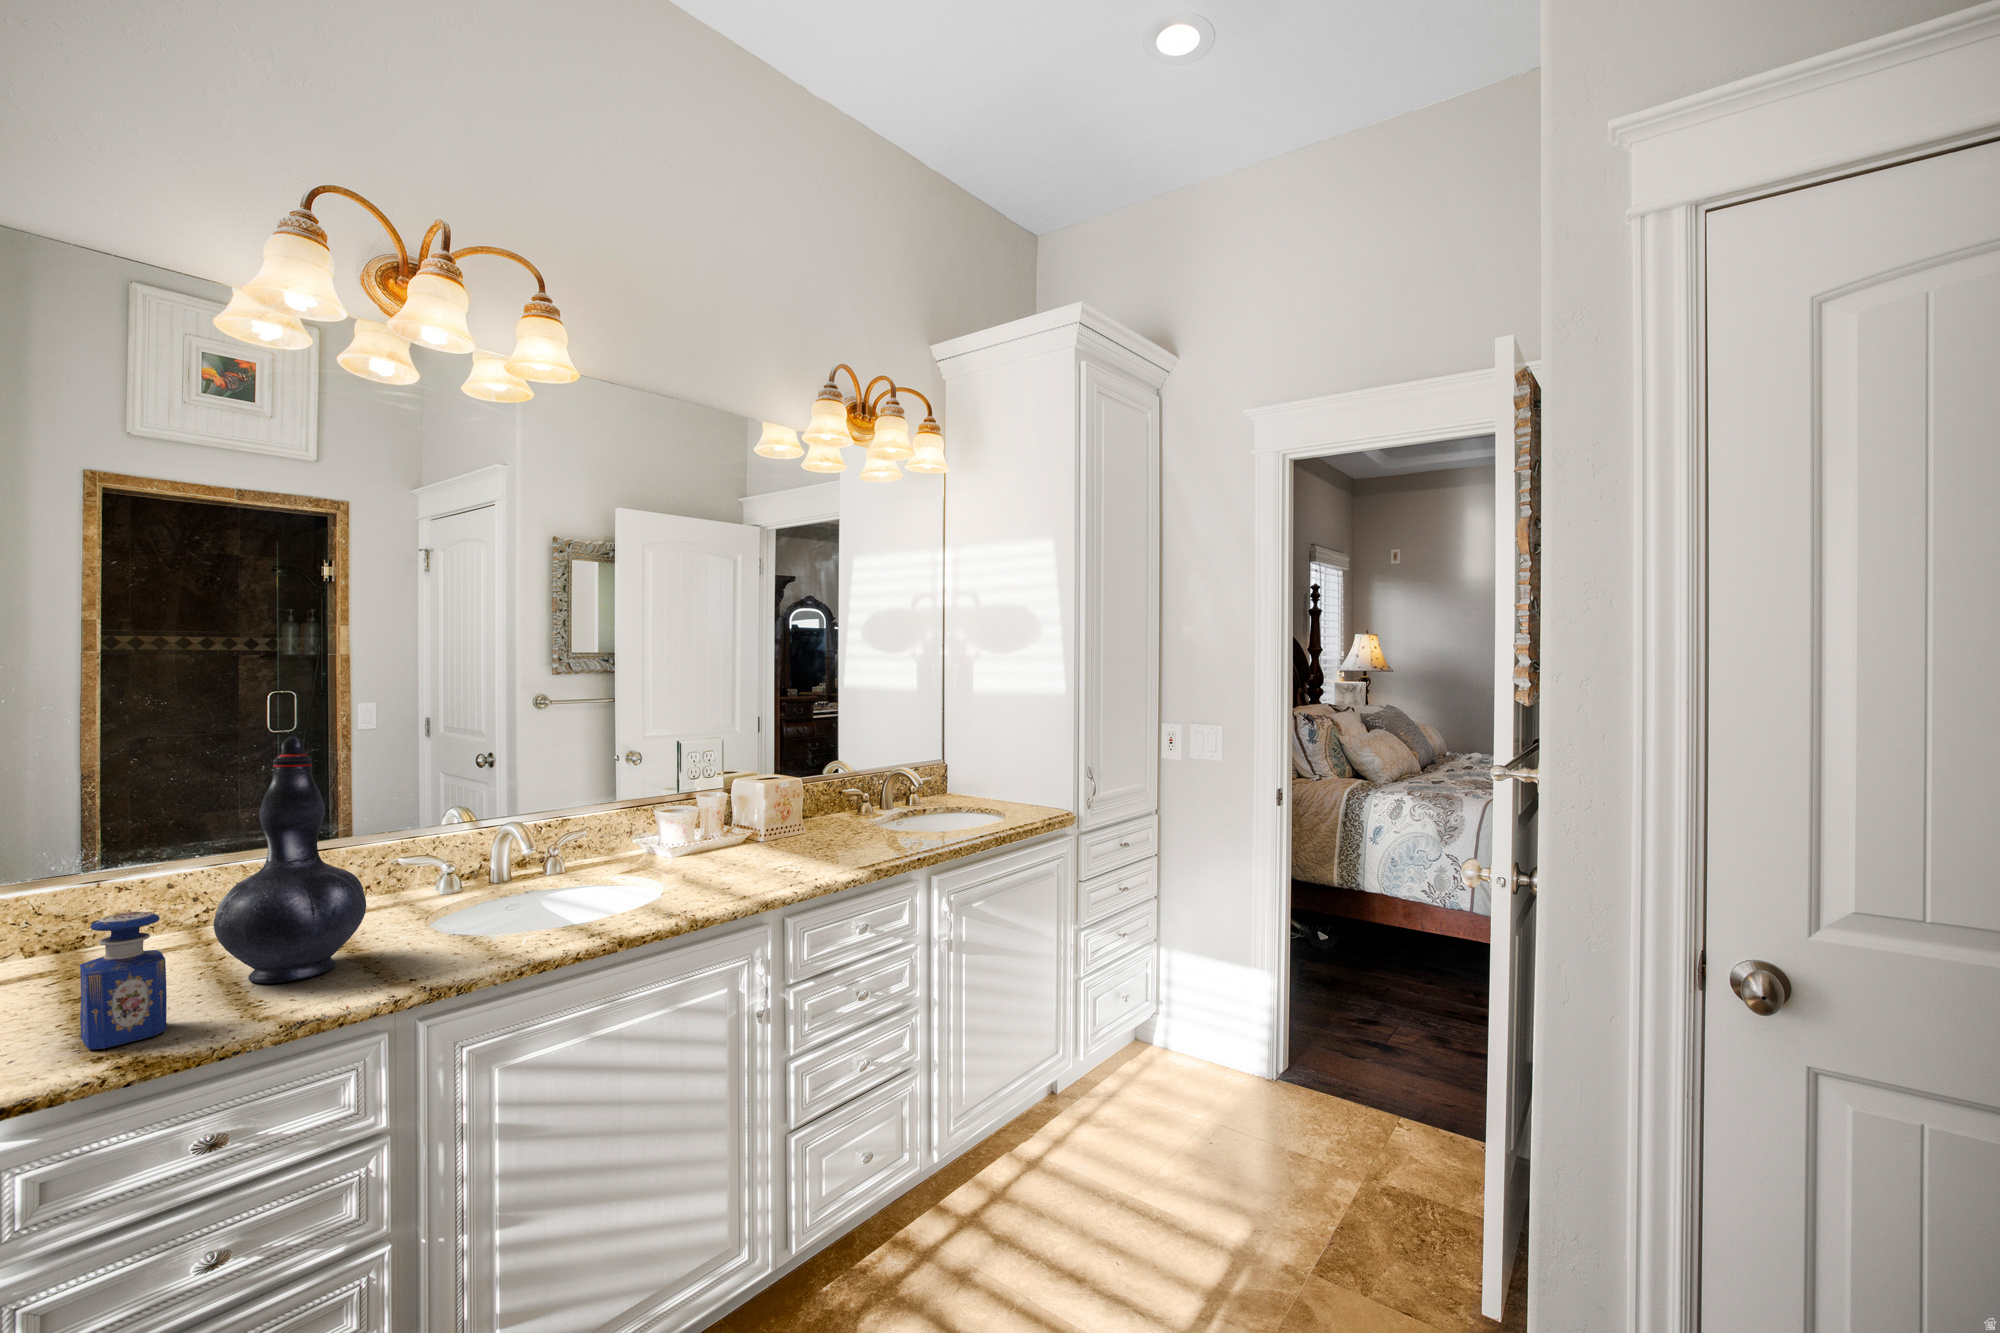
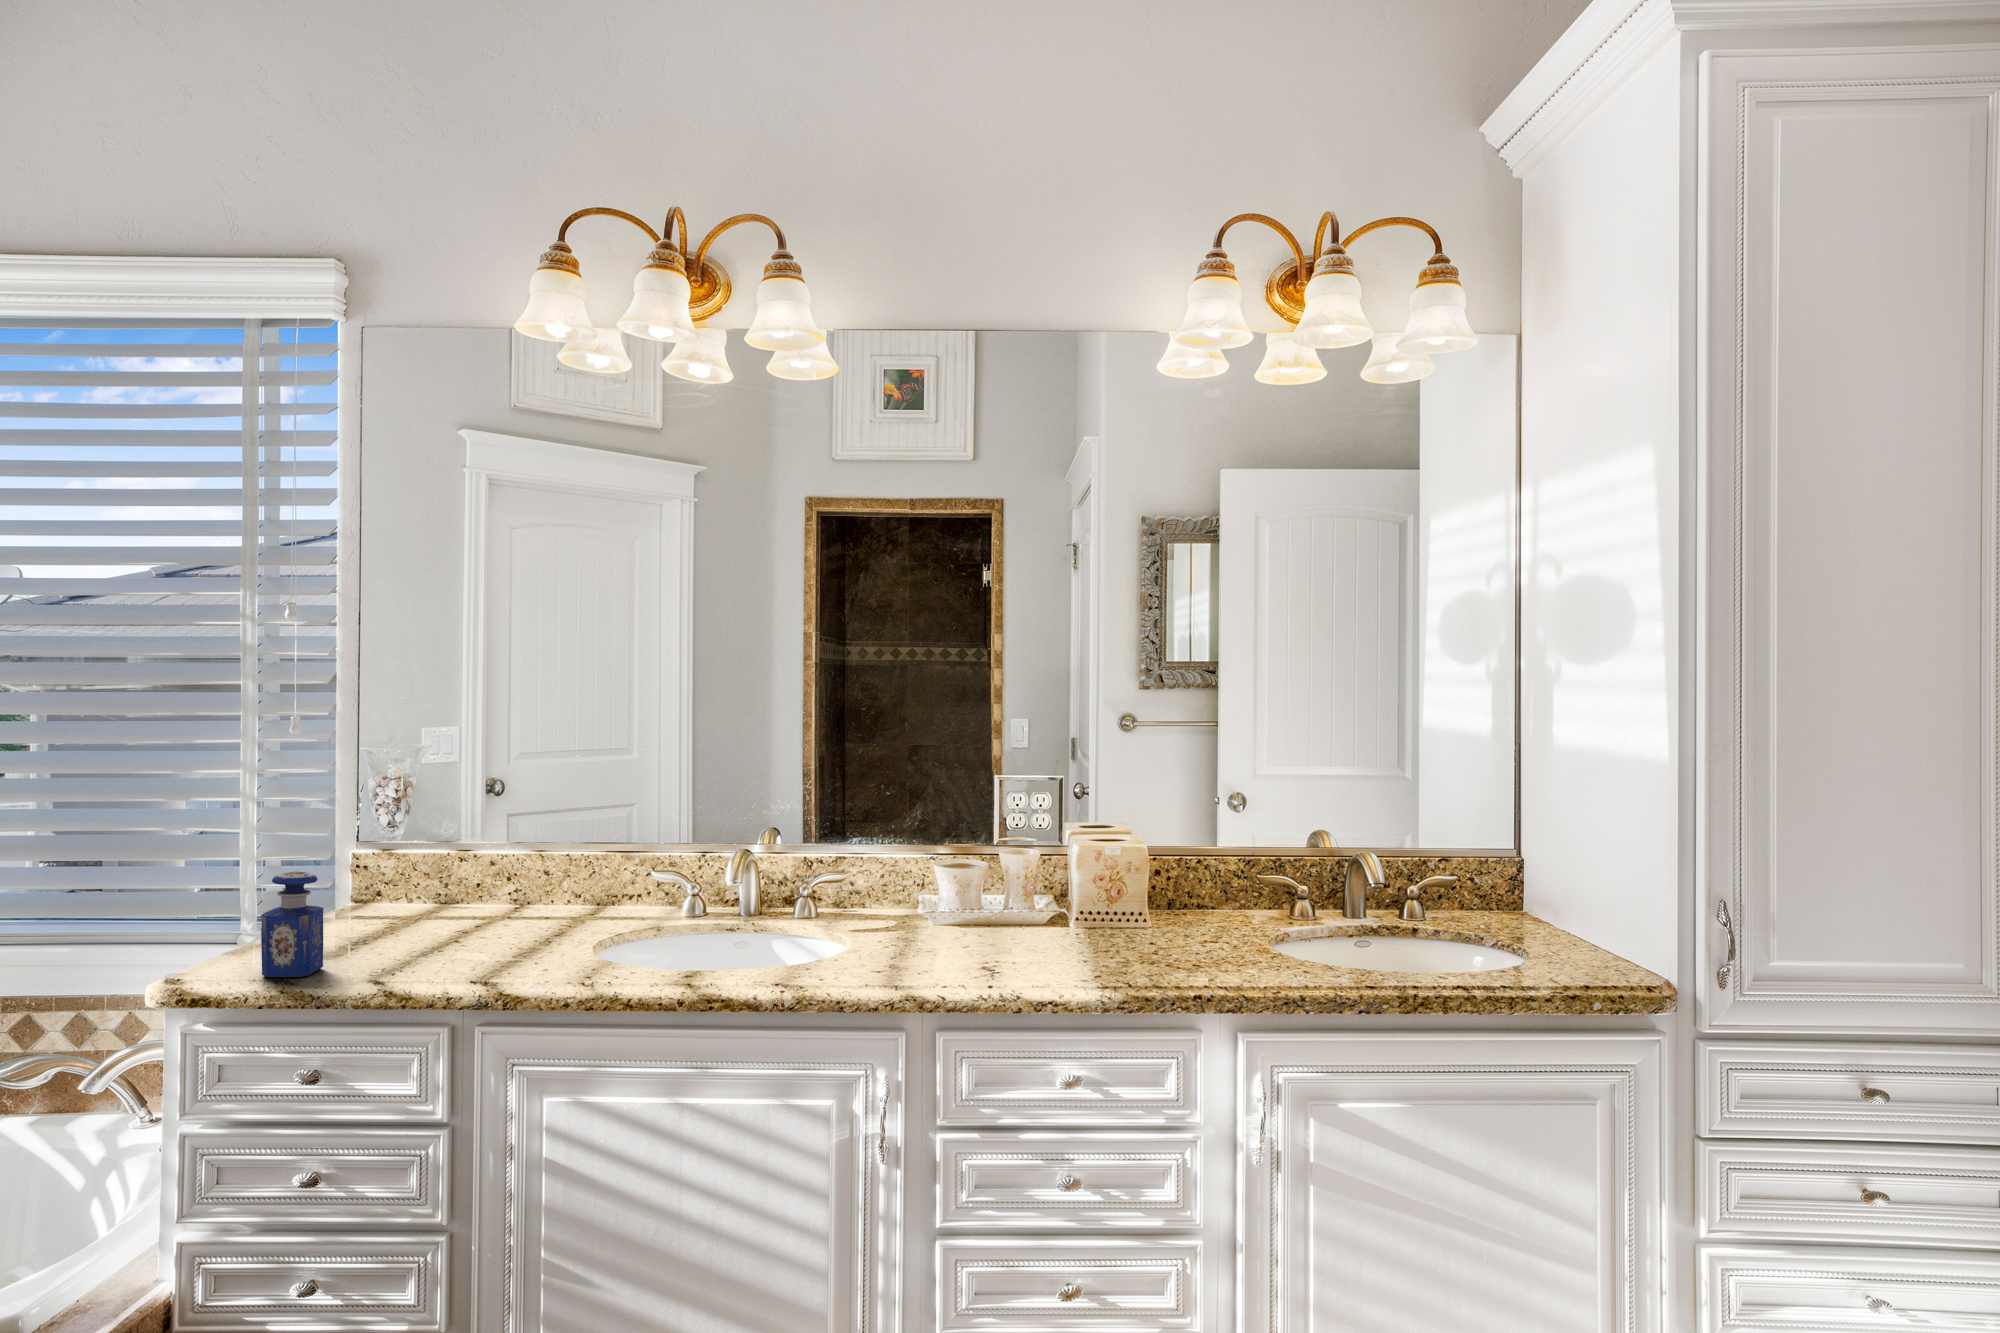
decorative vase: present [214,736,366,983] -> none [392,736,511,962]

